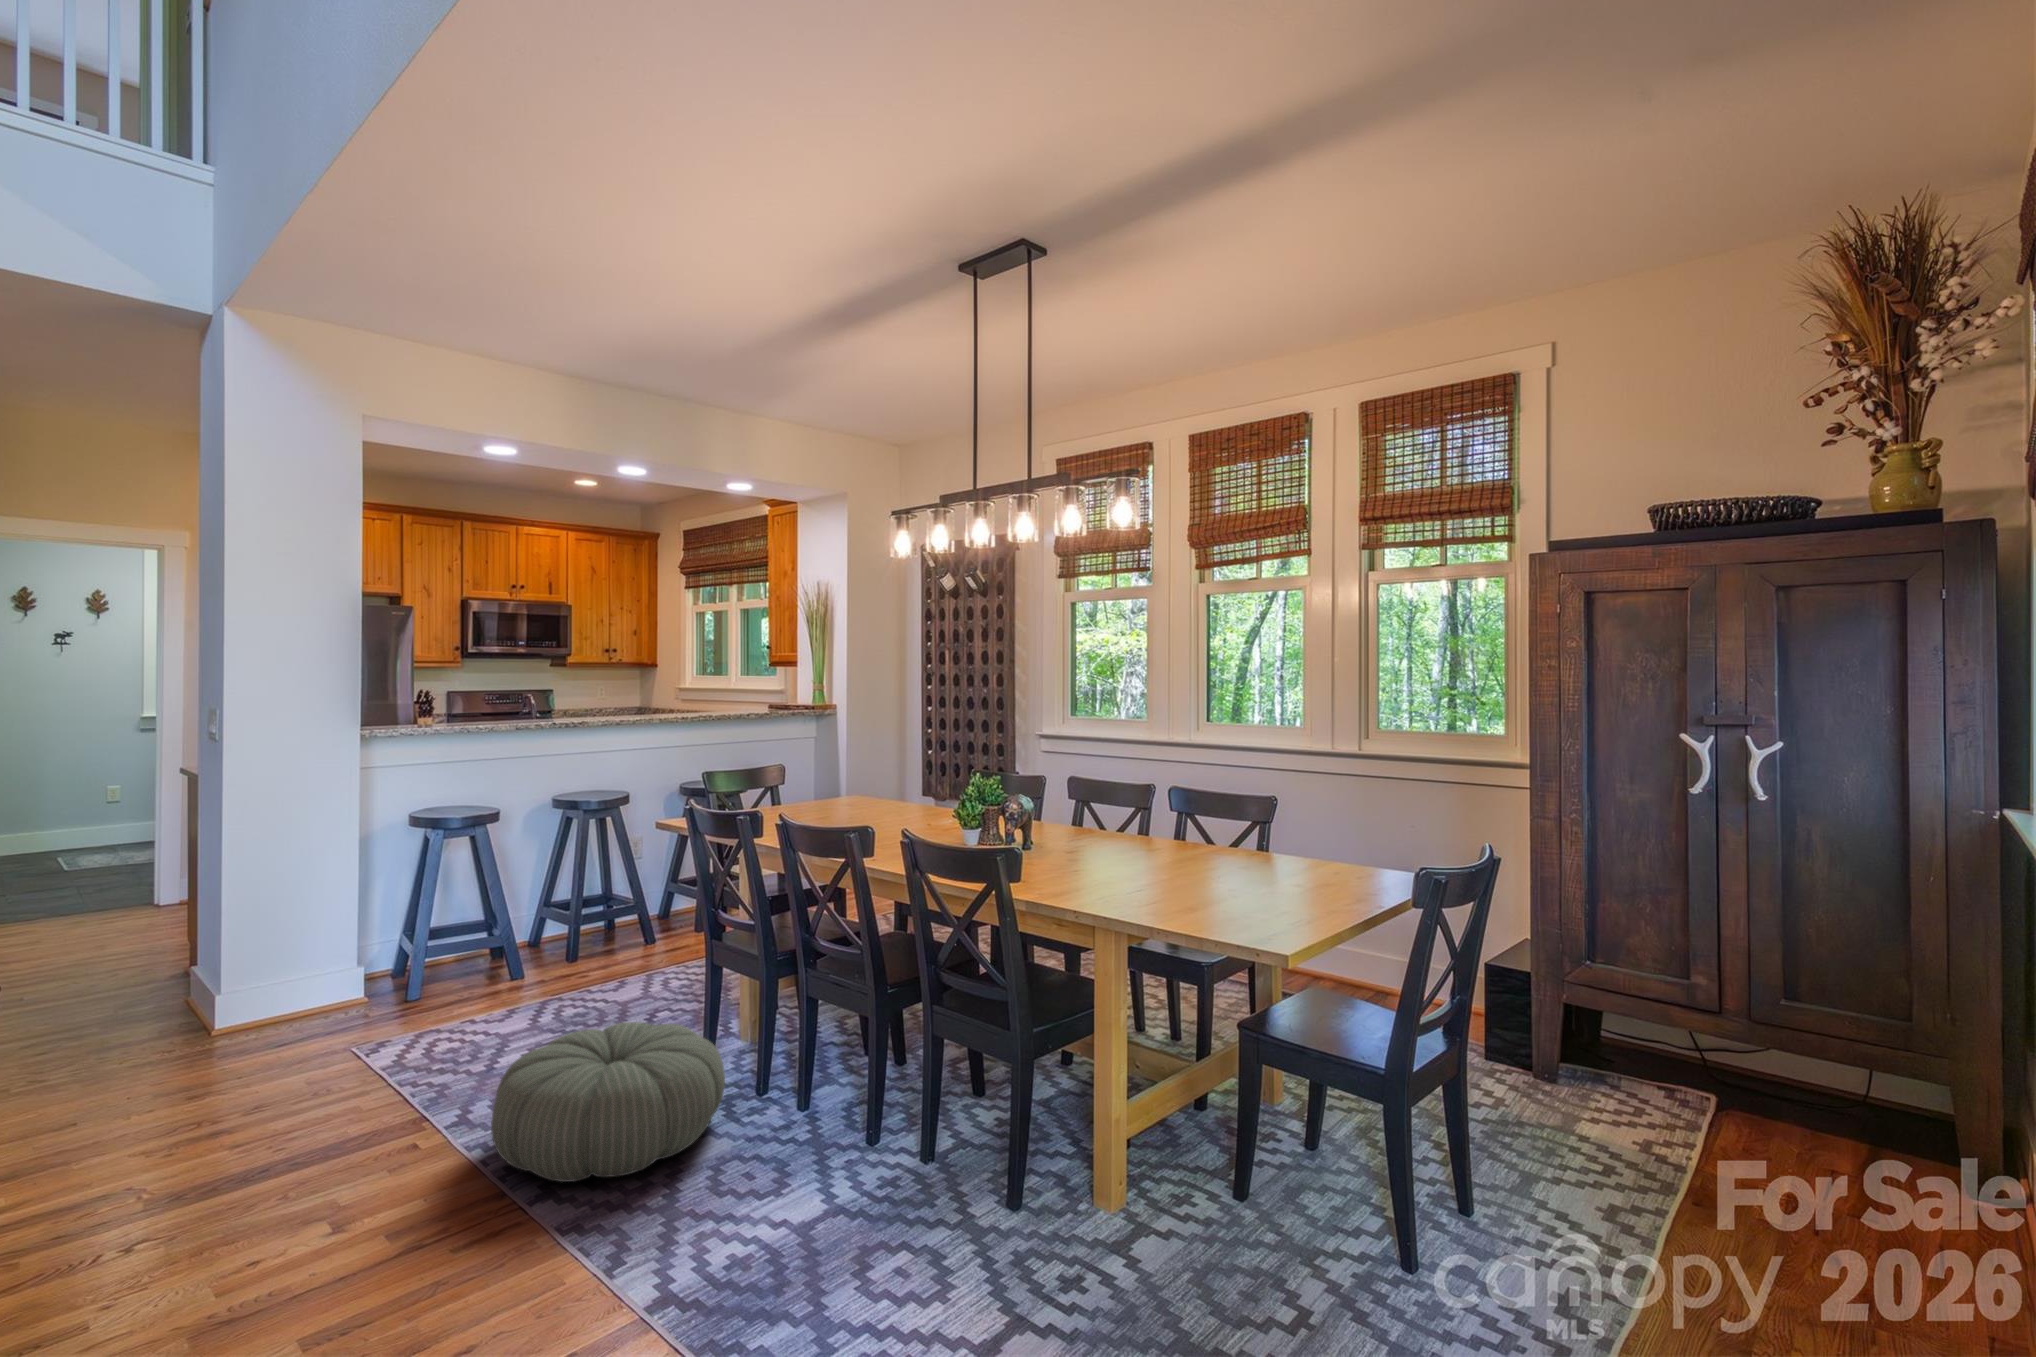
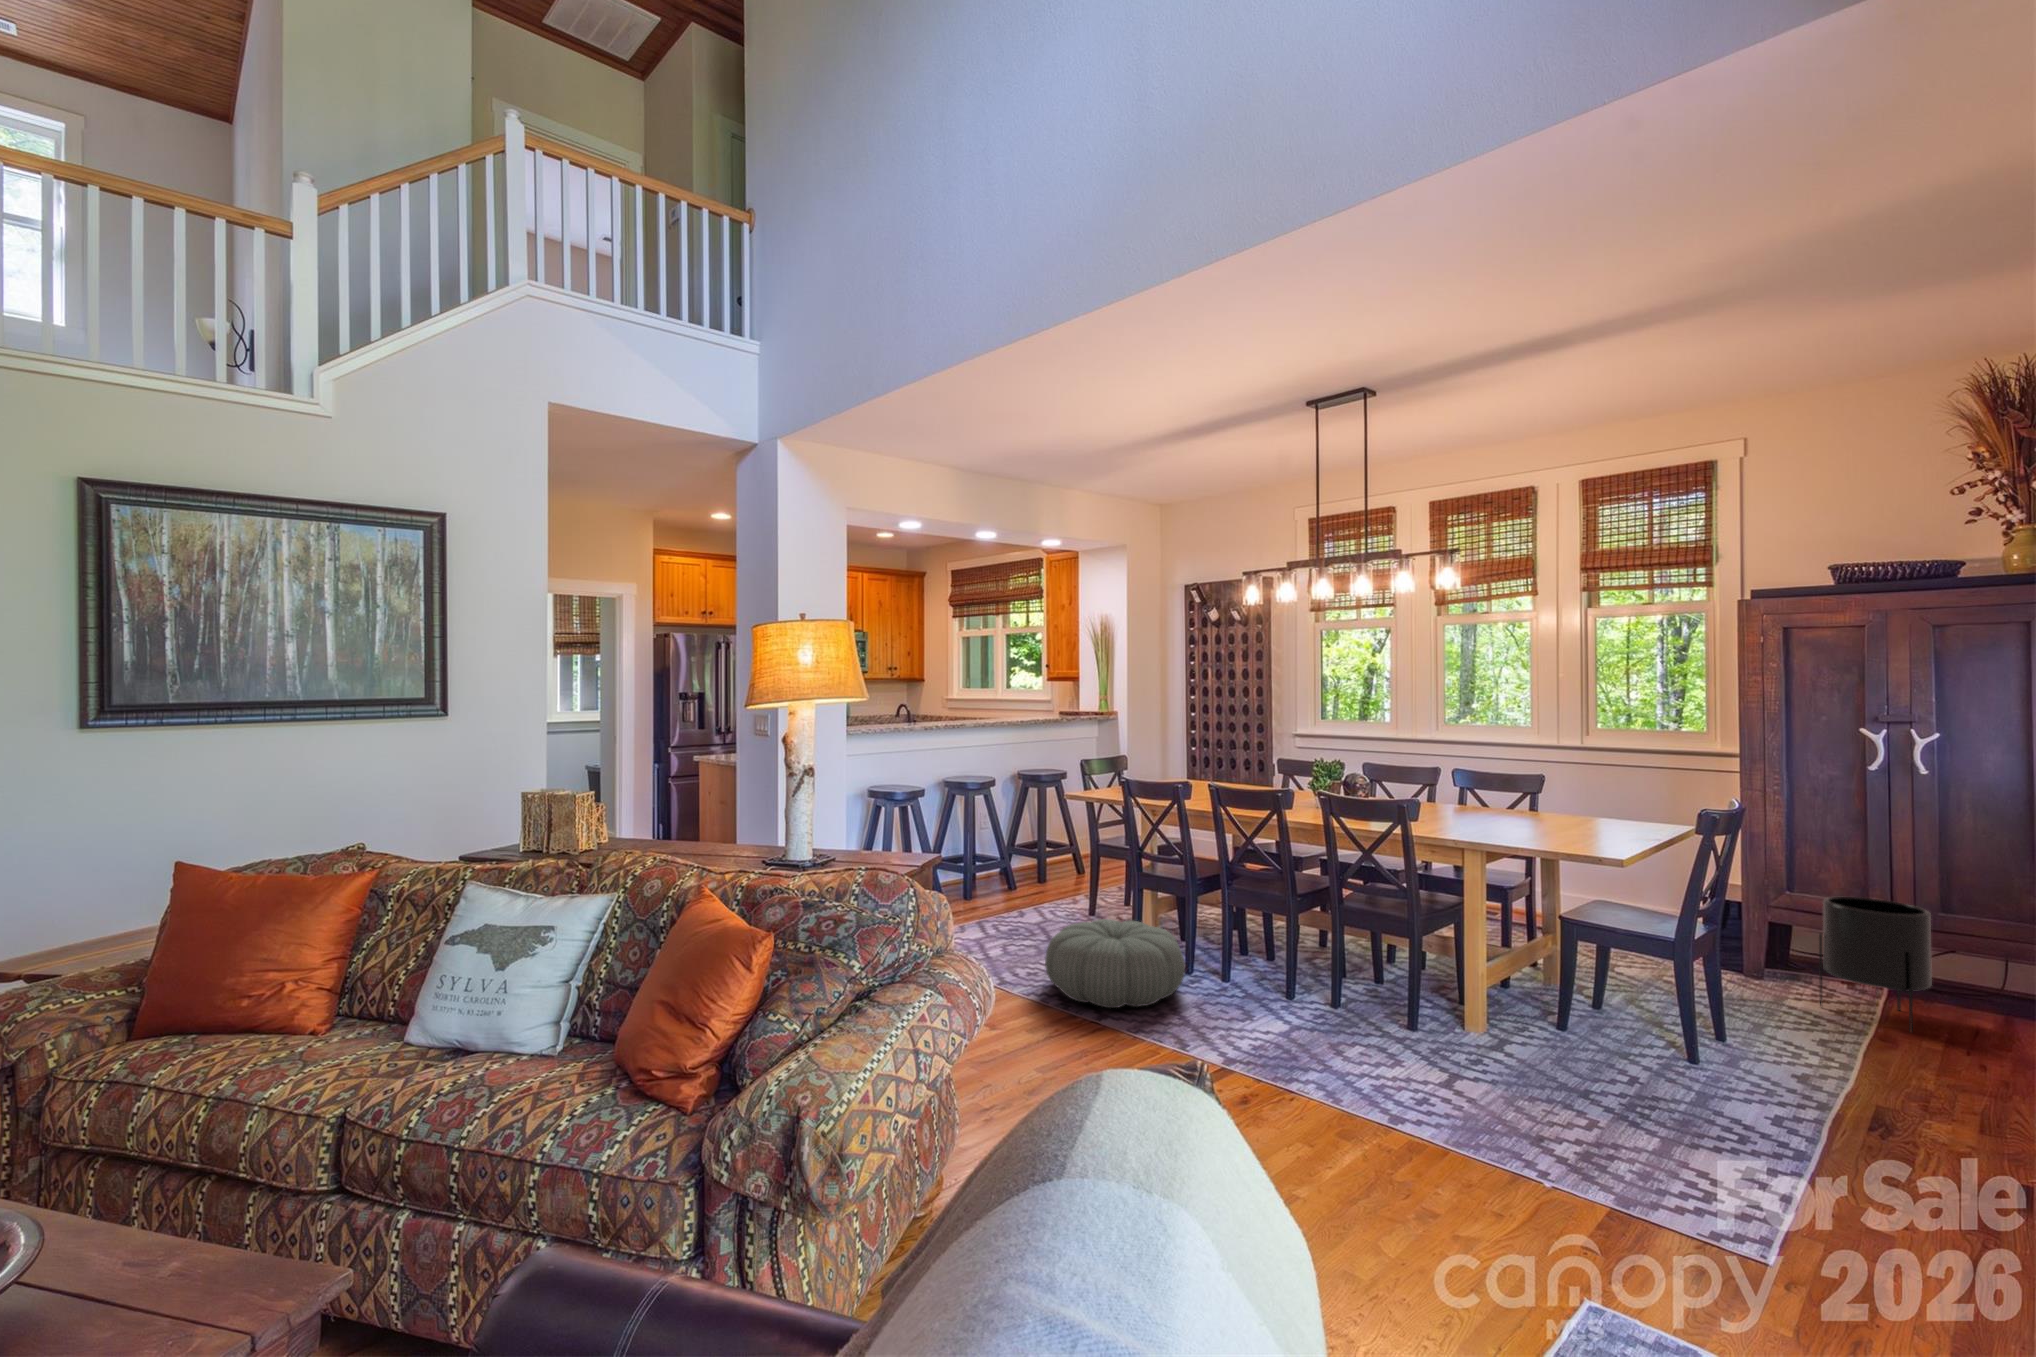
planter: none [1620,975,1766,1186] -> present [1819,896,1932,1032]

